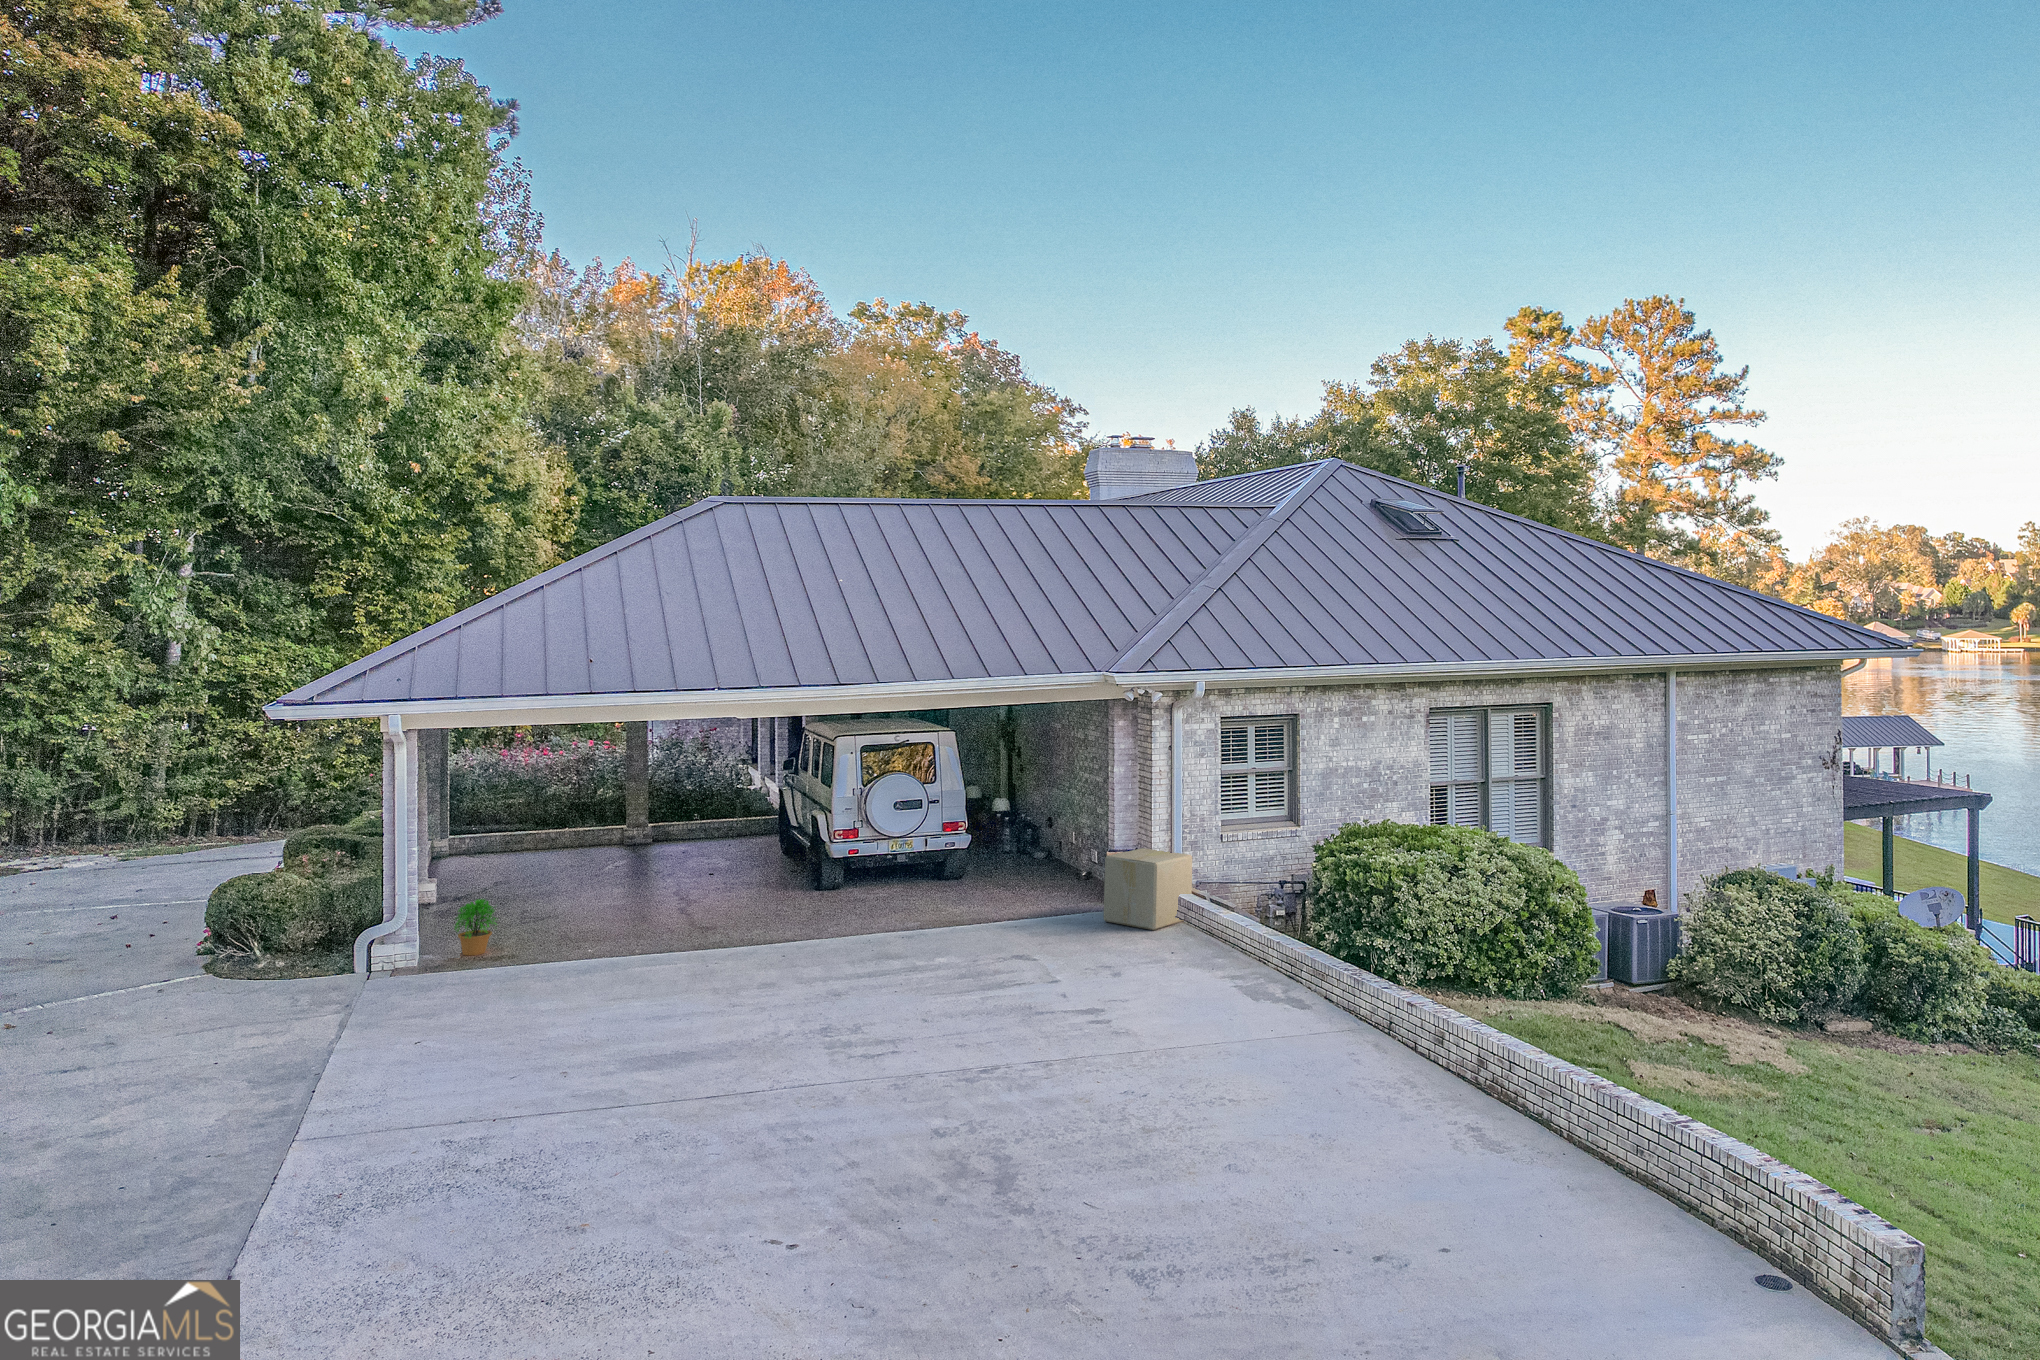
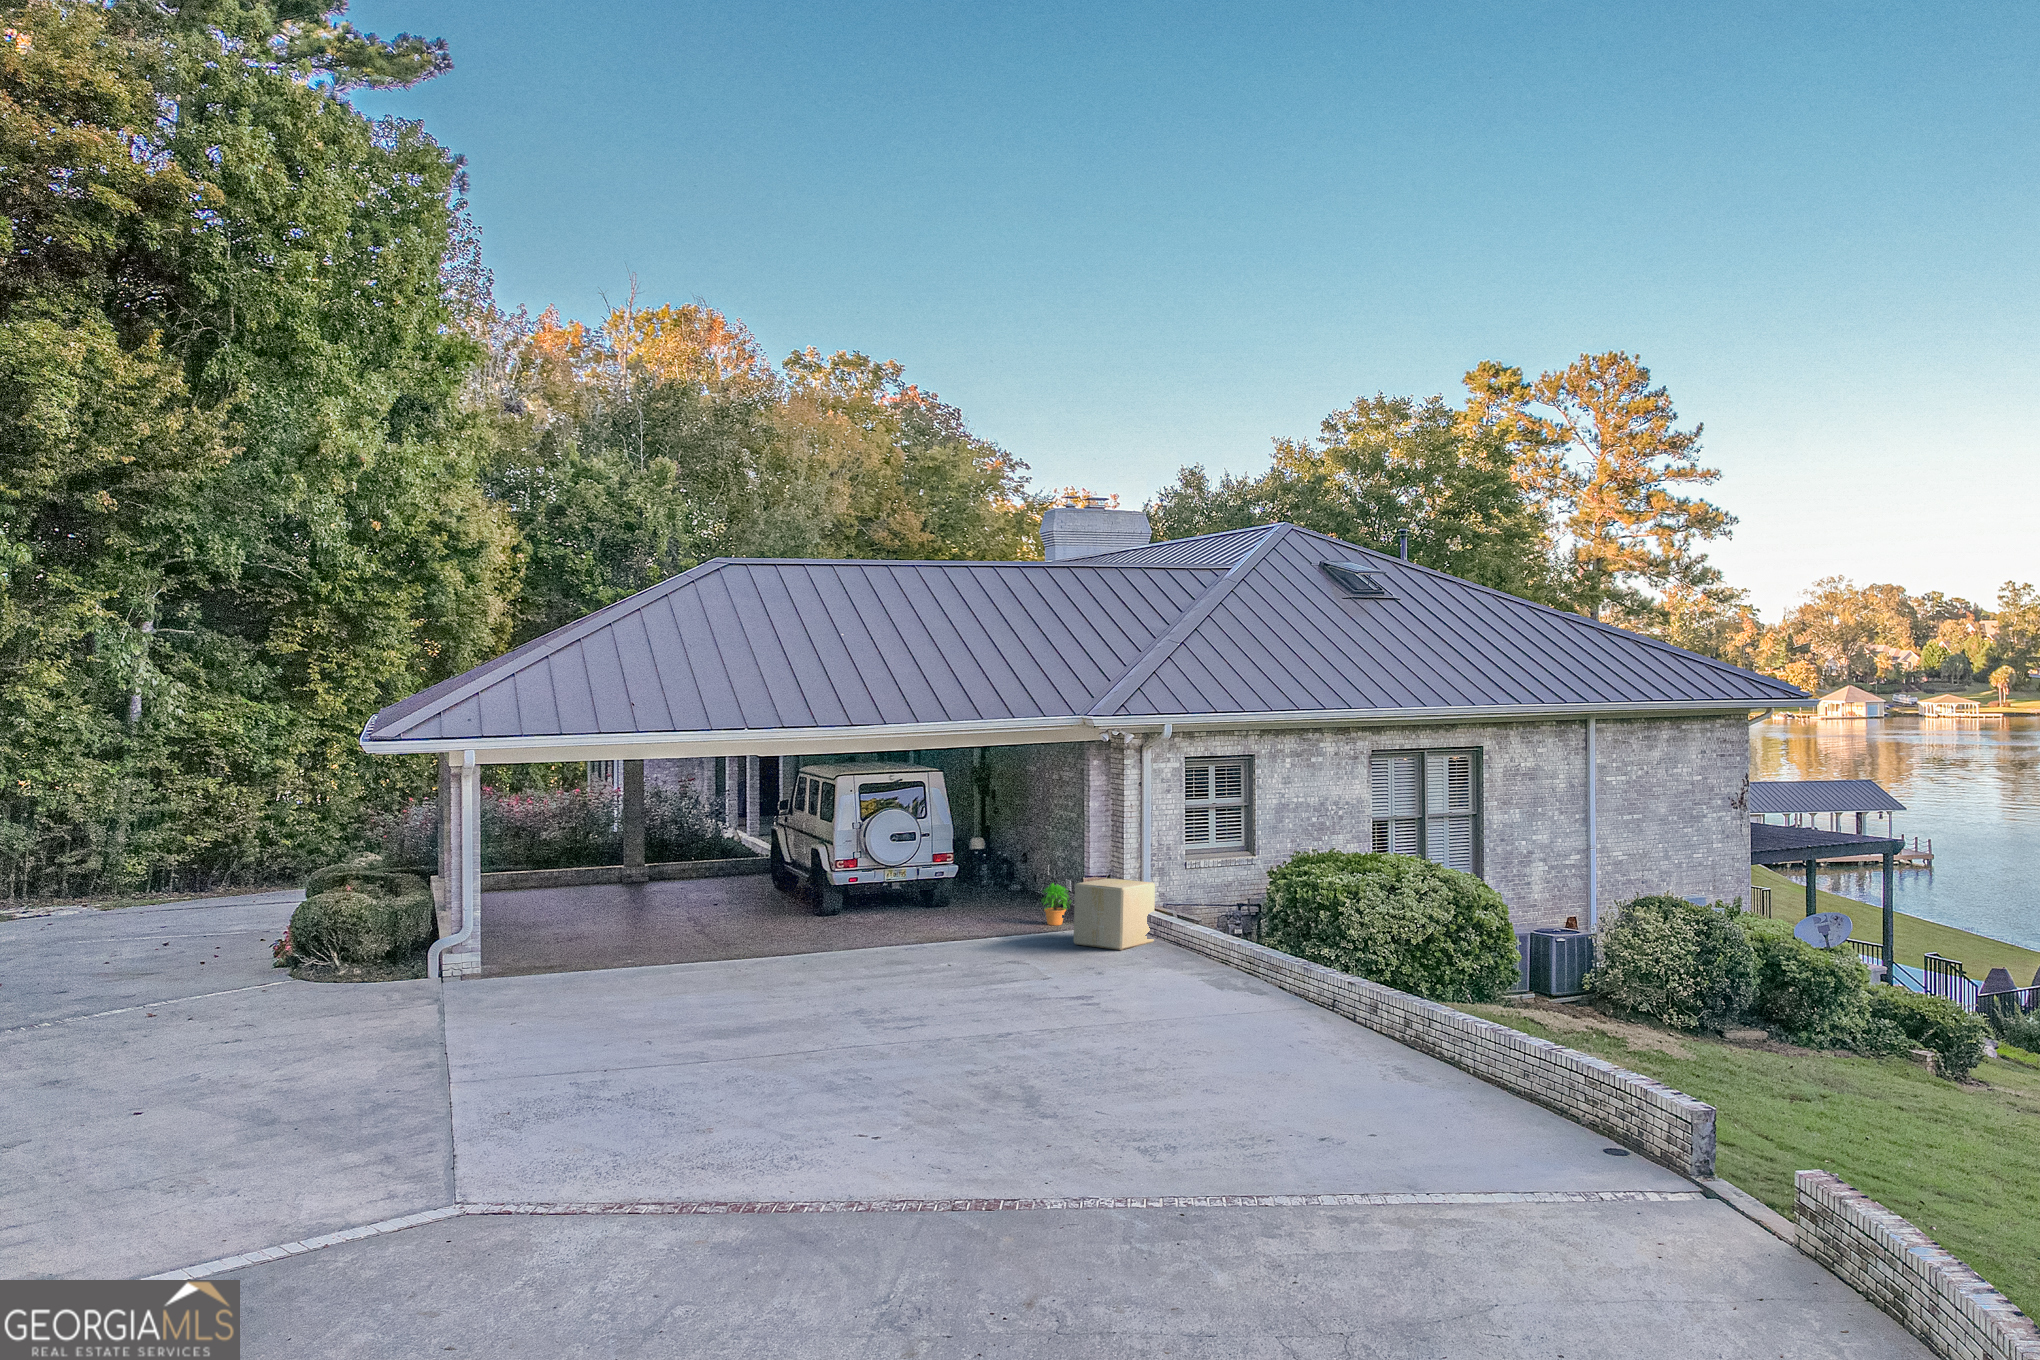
potted plant: present [455,899,498,956] -> present [1042,883,1069,925]

